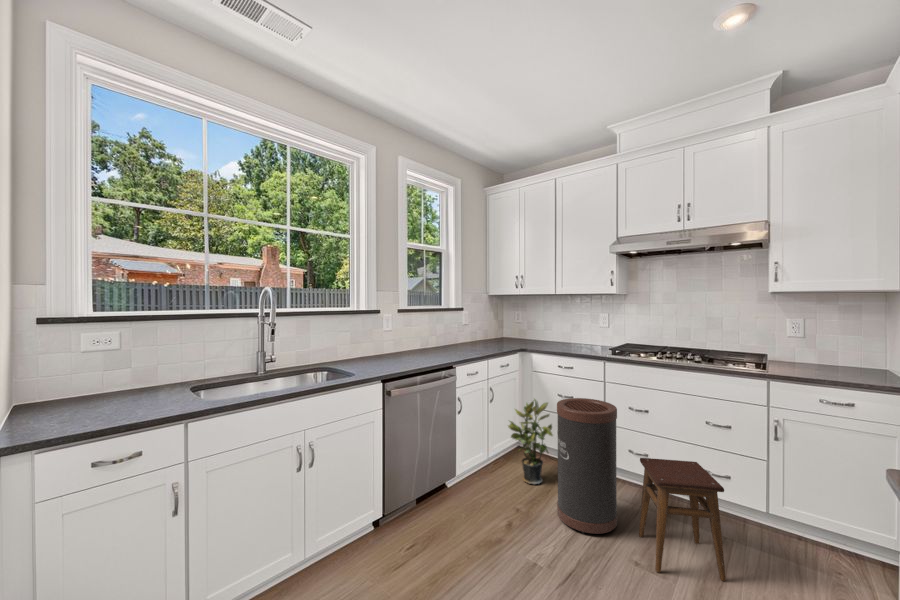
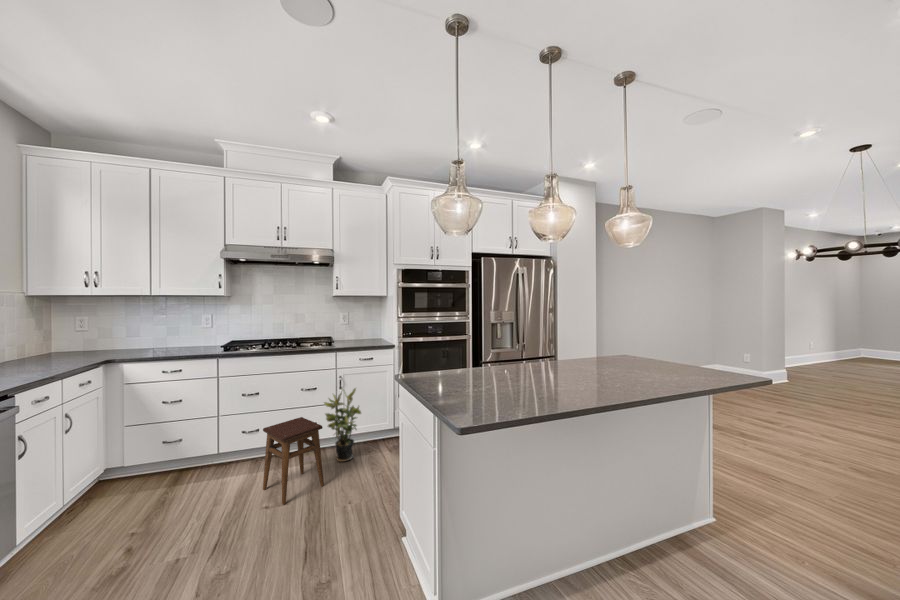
trash can: present [557,398,617,534] -> none [181,393,244,515]
potted plant: present [508,399,553,485] -> present [324,388,361,462]

